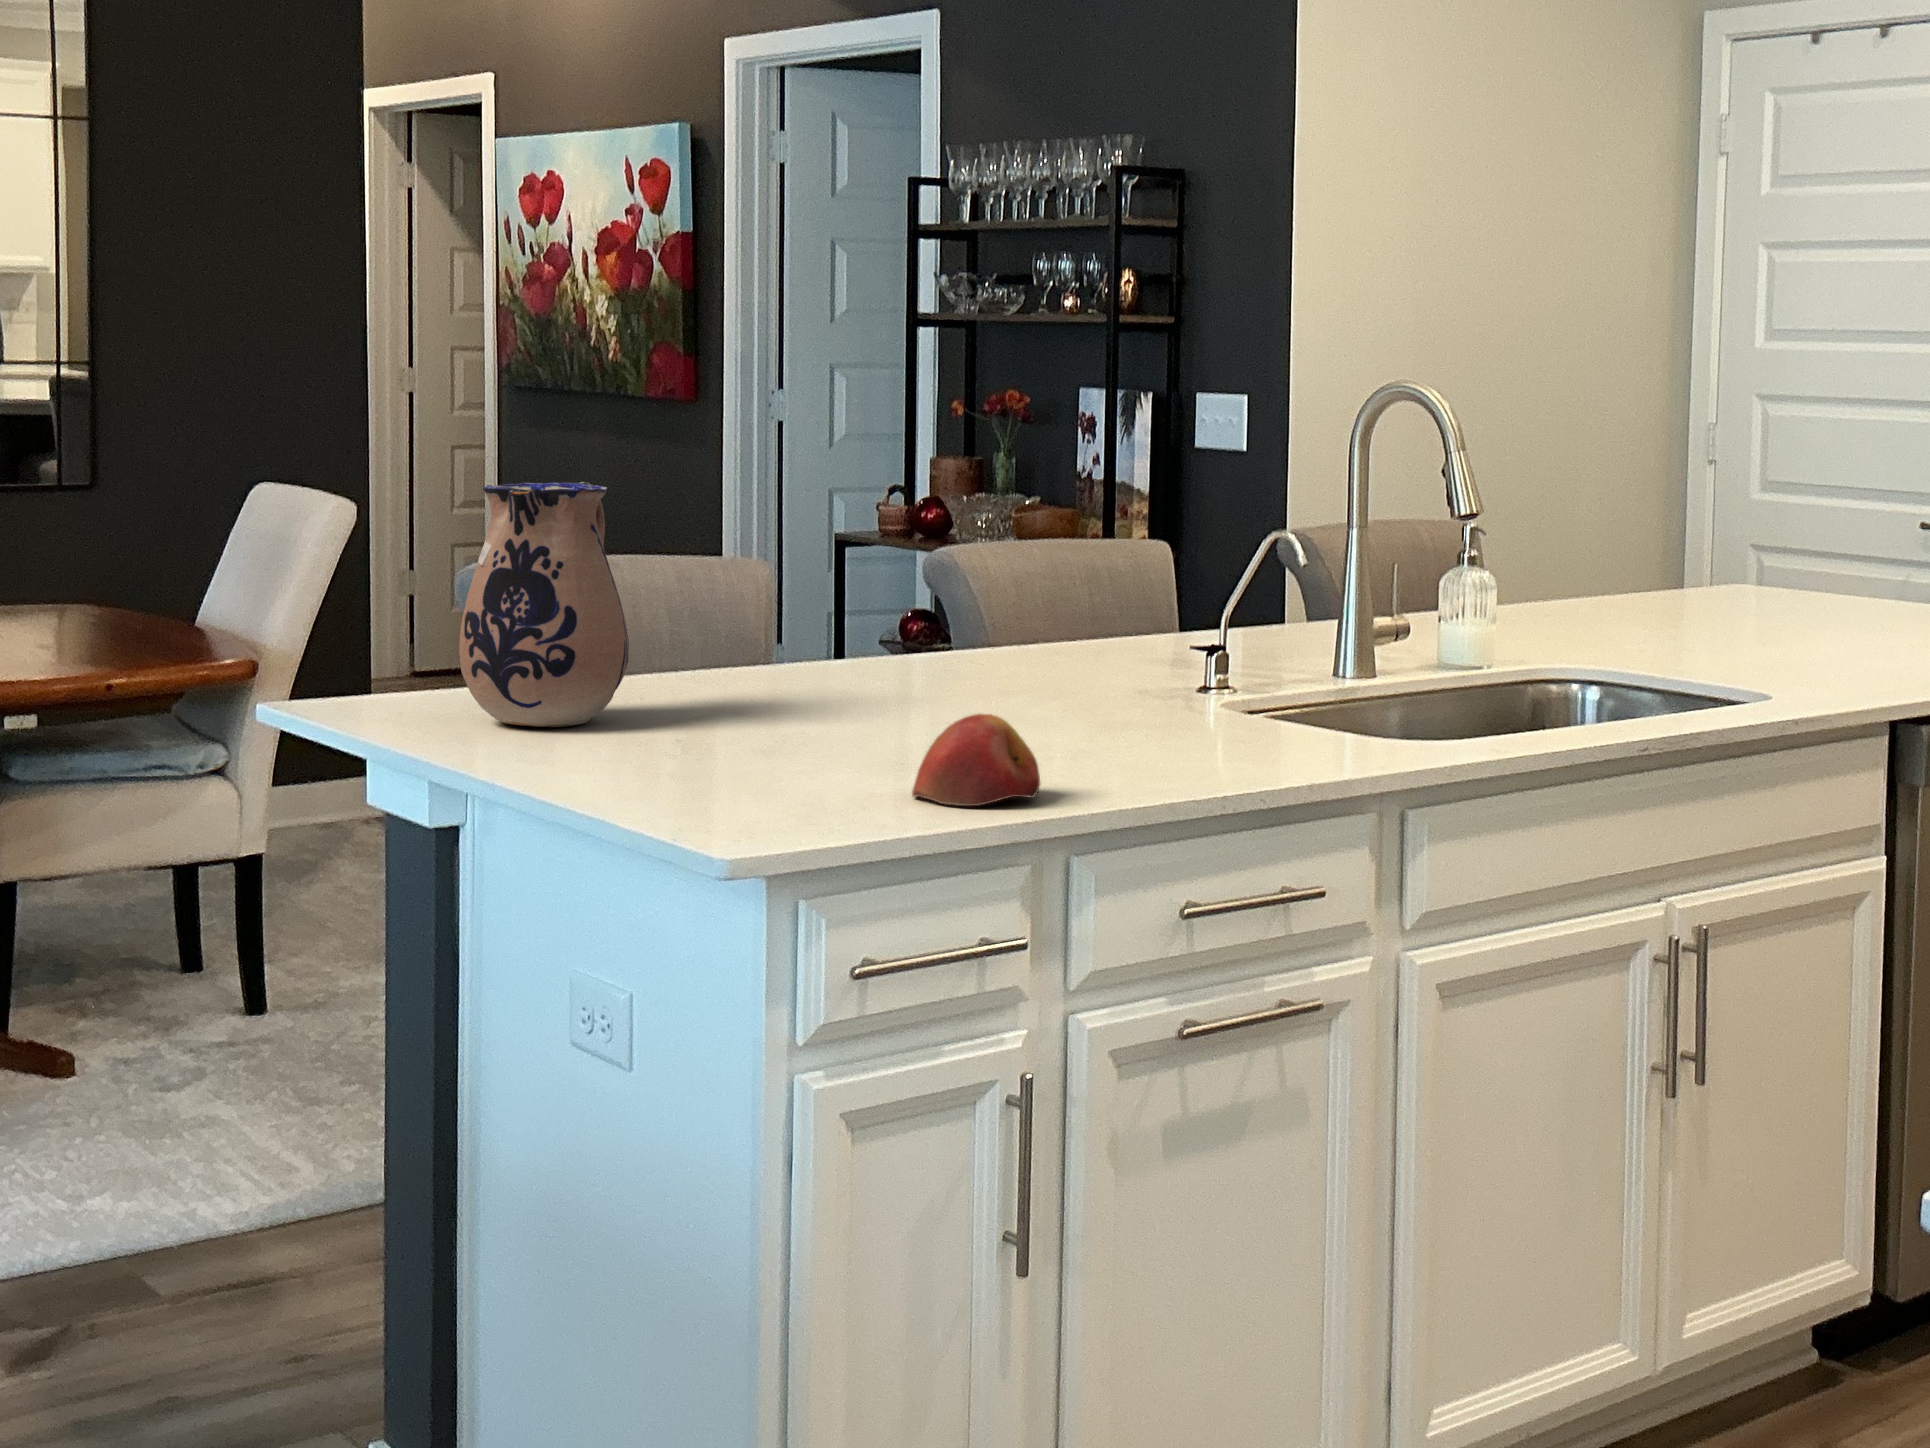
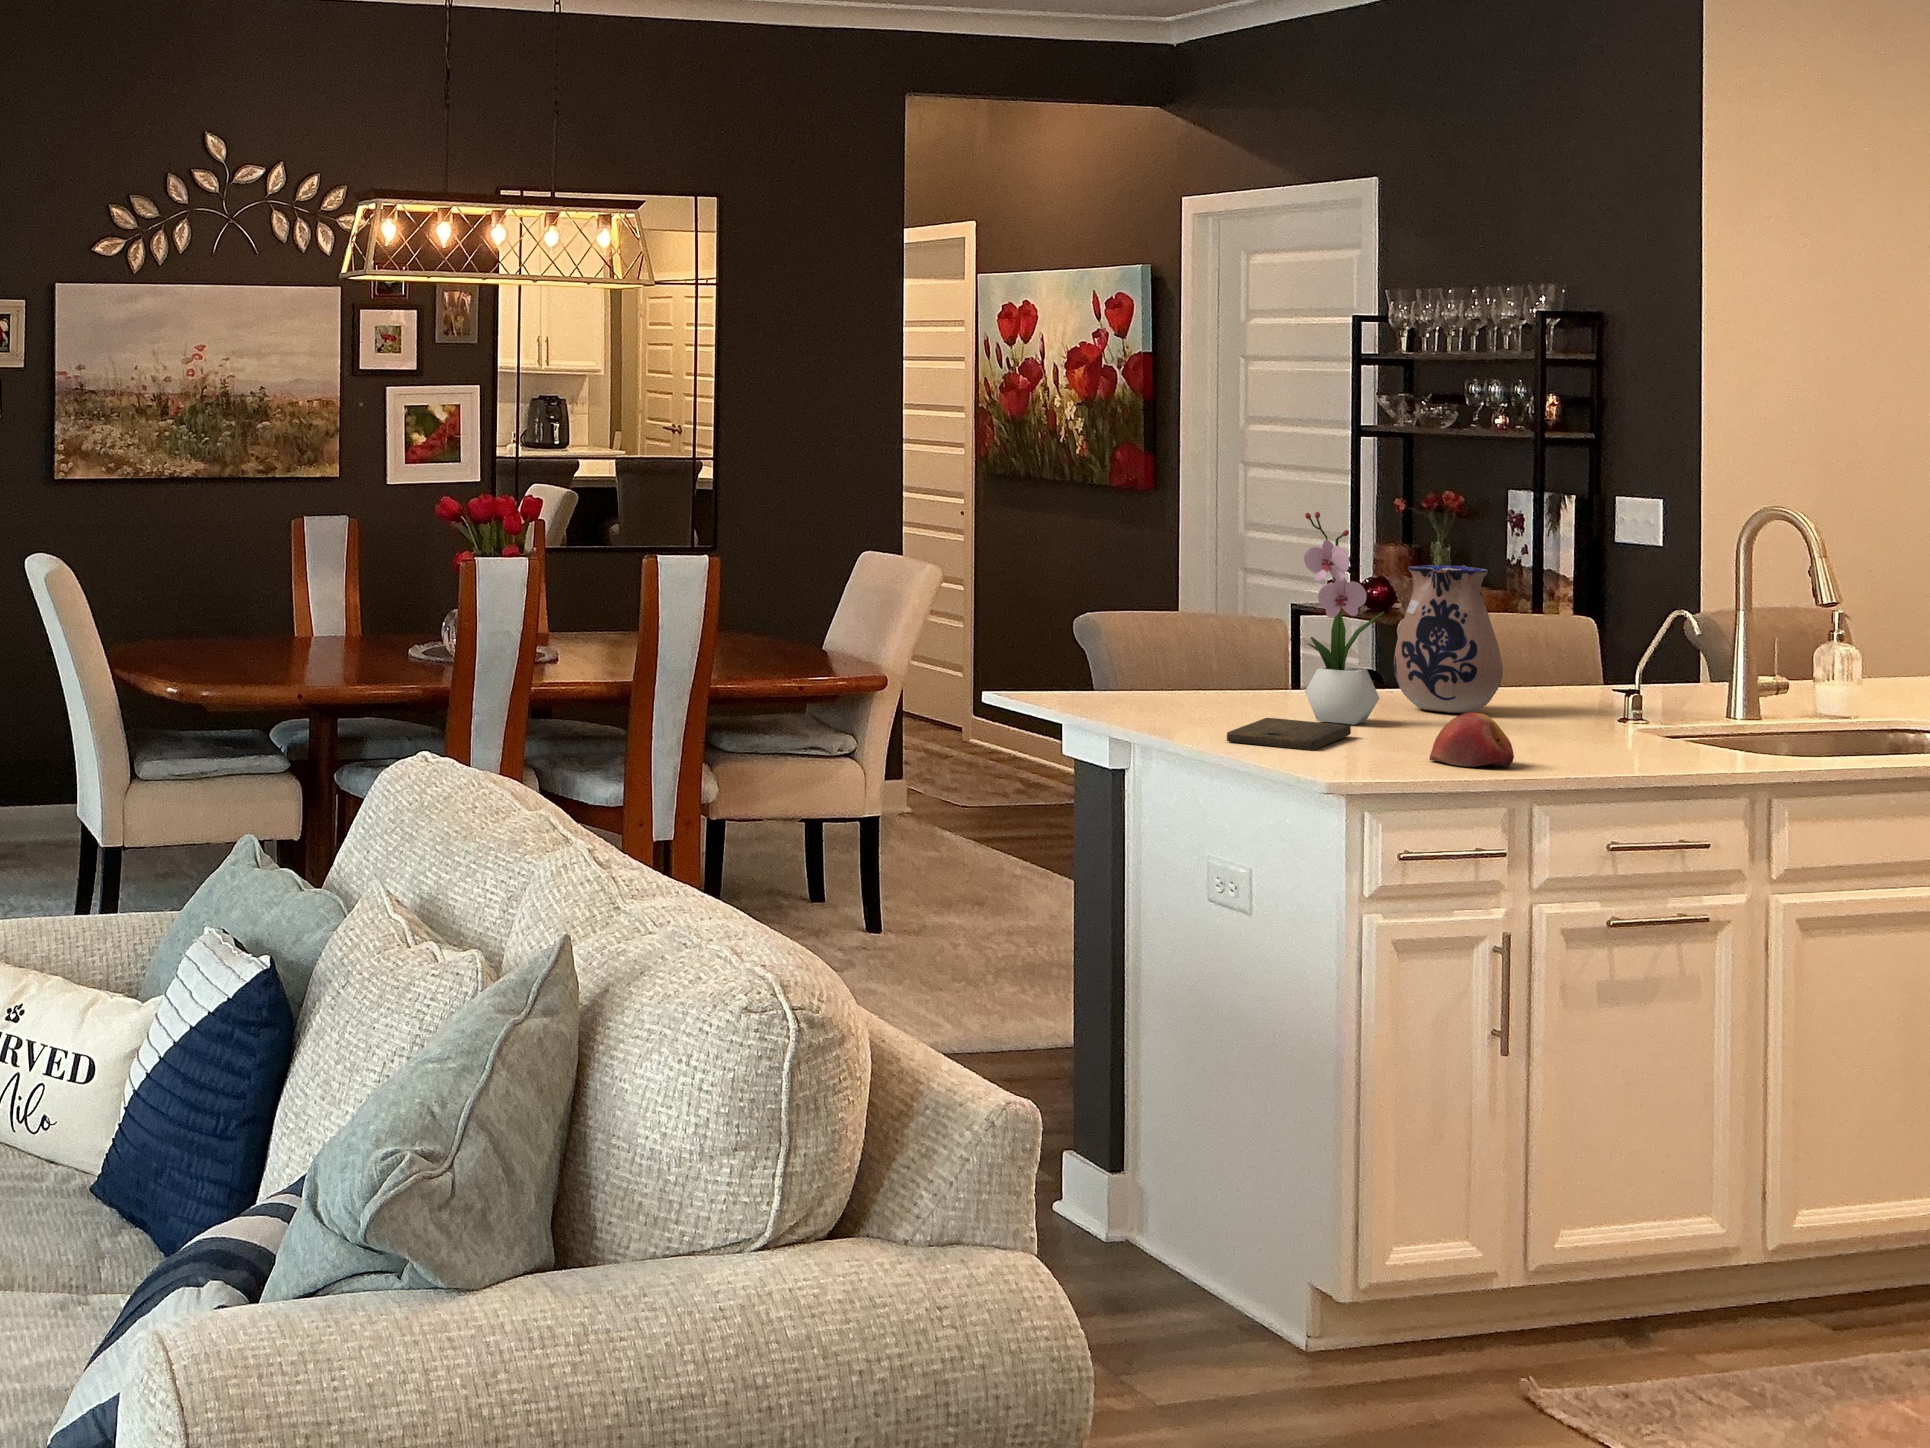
flower arrangement: none [745,394,871,728] -> present [1304,512,1385,725]
ceramic pitcher: present [459,482,629,727] -> present [1394,565,1503,713]
cutting board: none [596,729,806,789] -> present [1227,718,1351,750]

